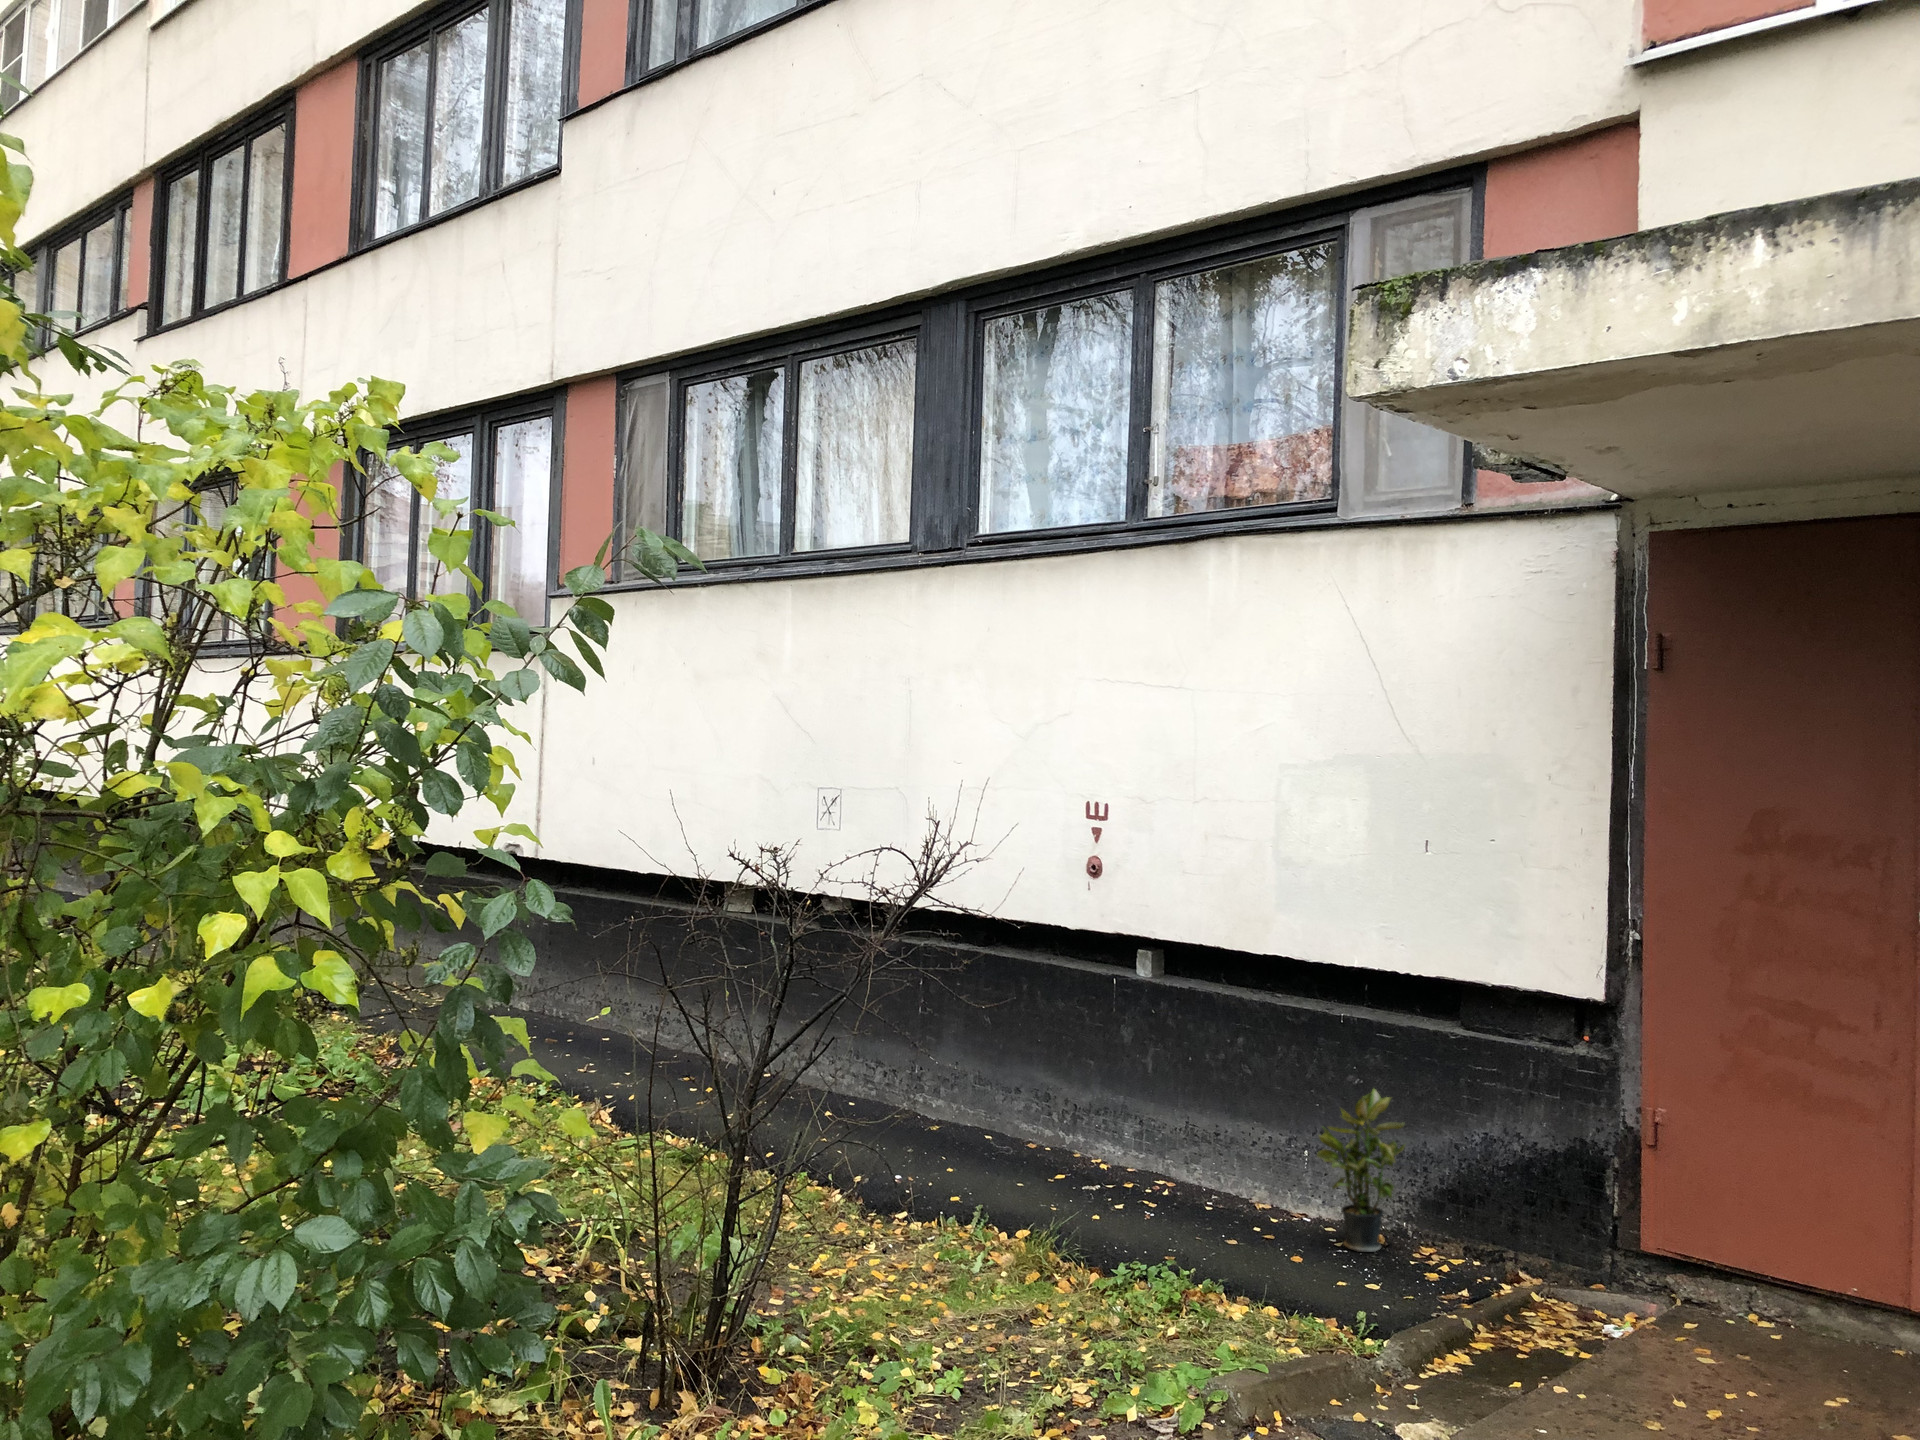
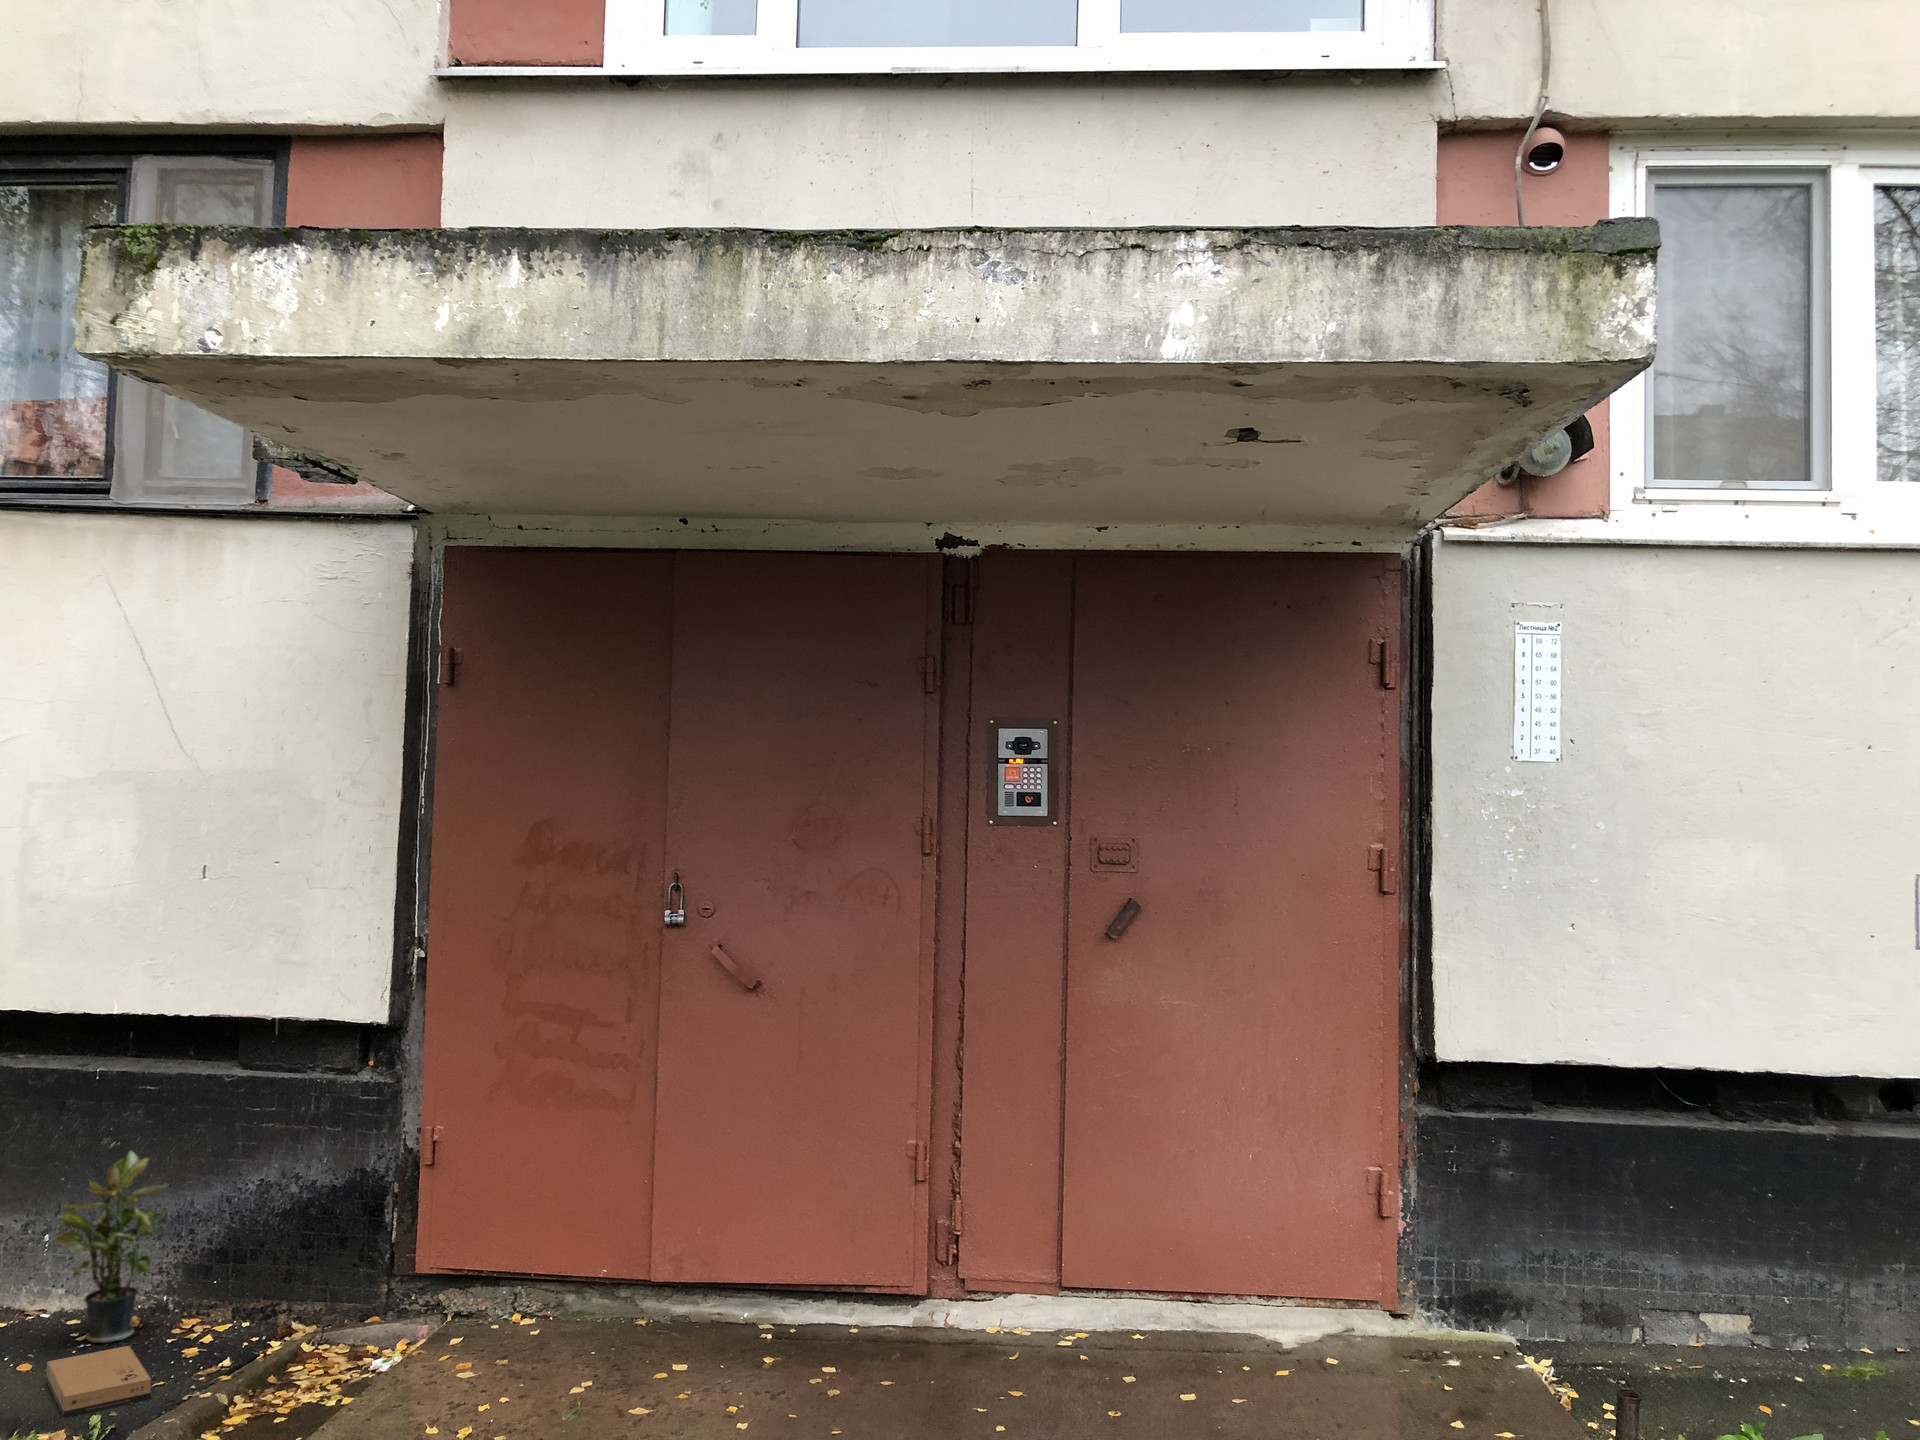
cardboard box: none [1320,1256,1407,1309] -> present [46,1346,151,1418]

